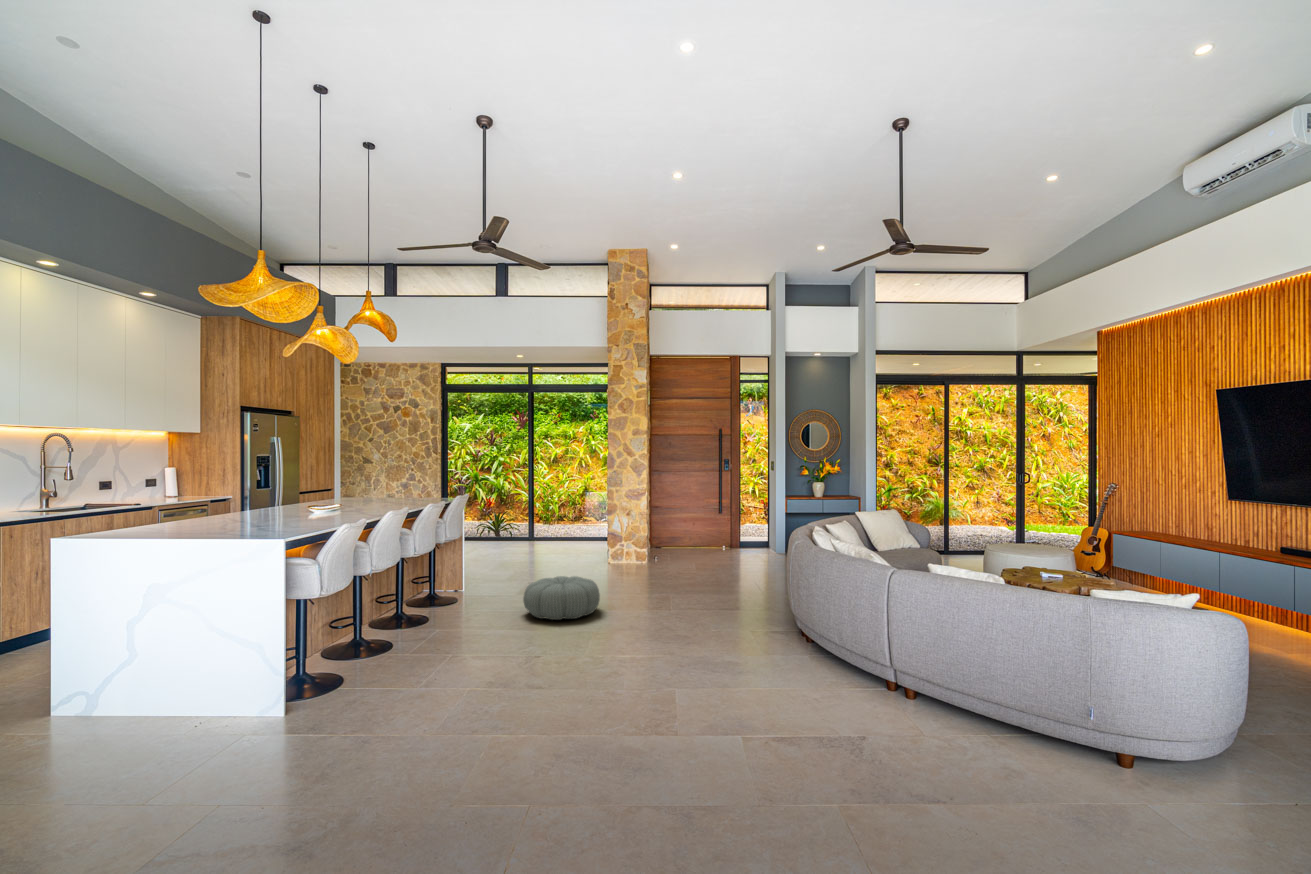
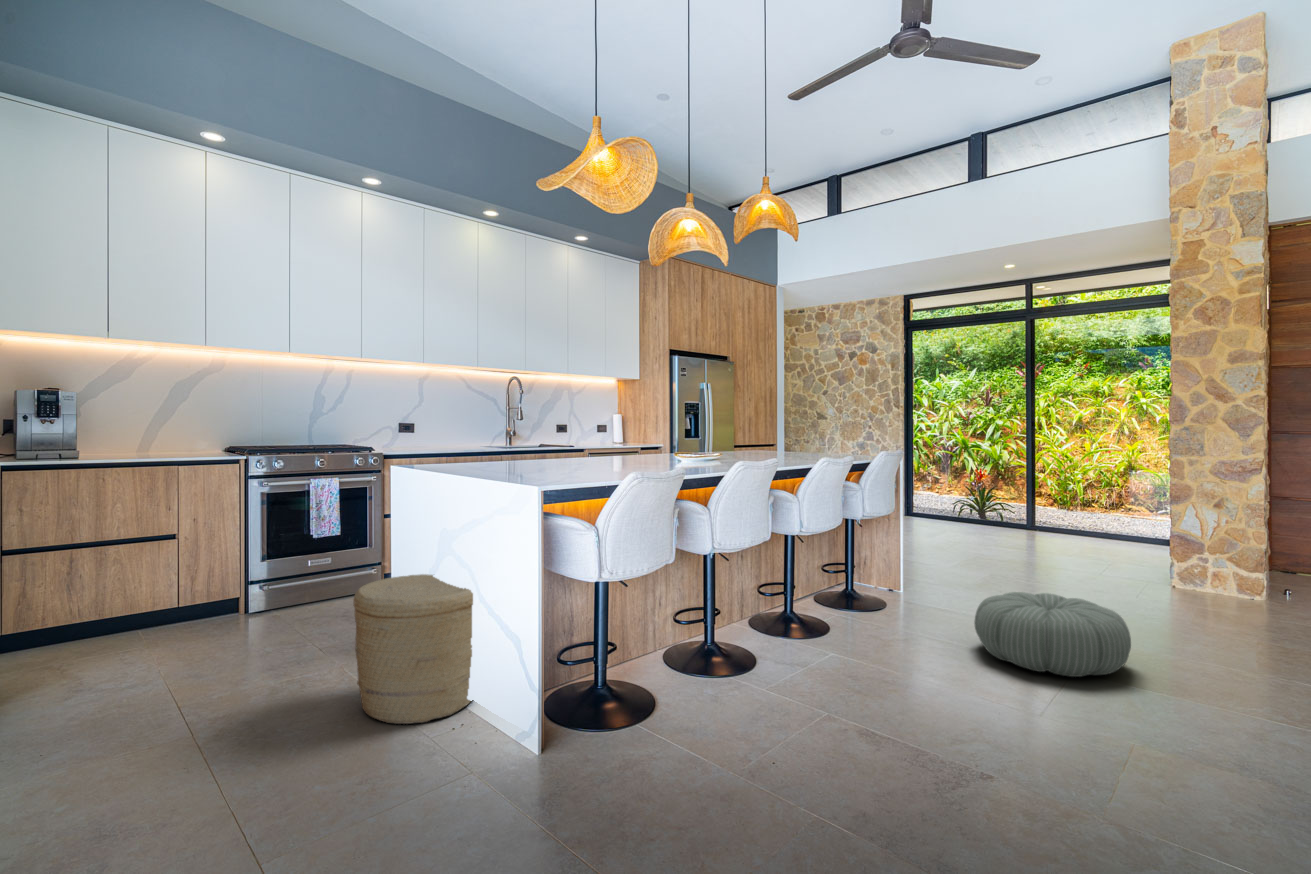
woven basket: none [67,632,201,764] -> present [353,574,473,724]

